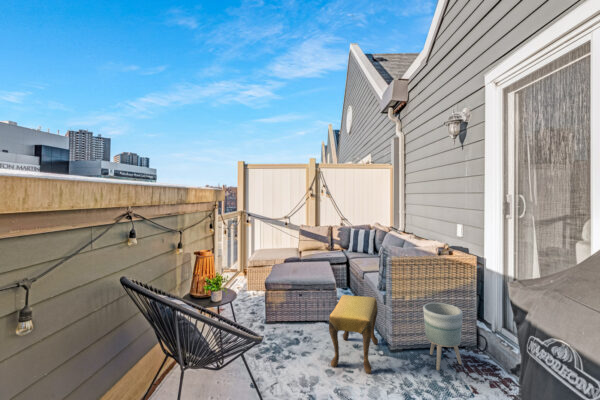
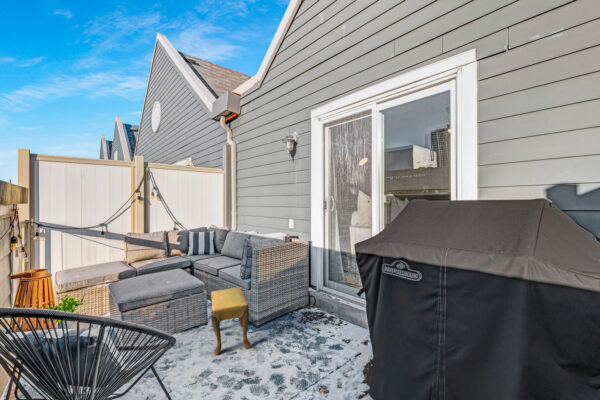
planter: present [423,303,463,370] -> none [280,278,306,328]

